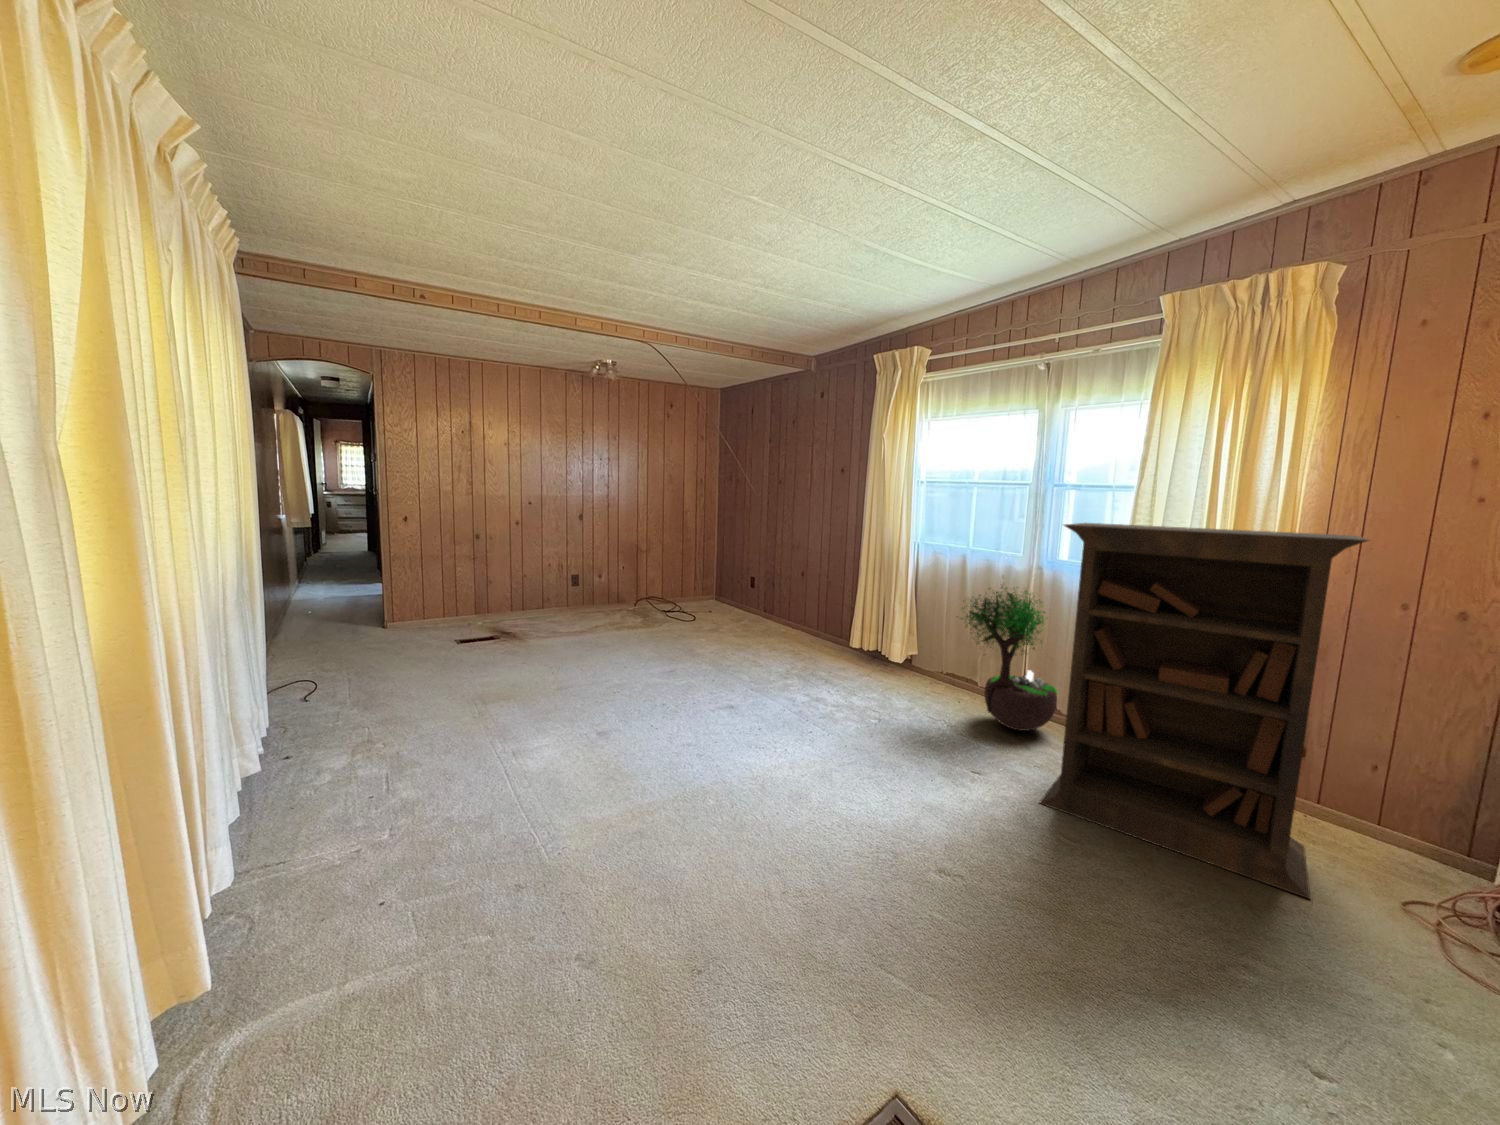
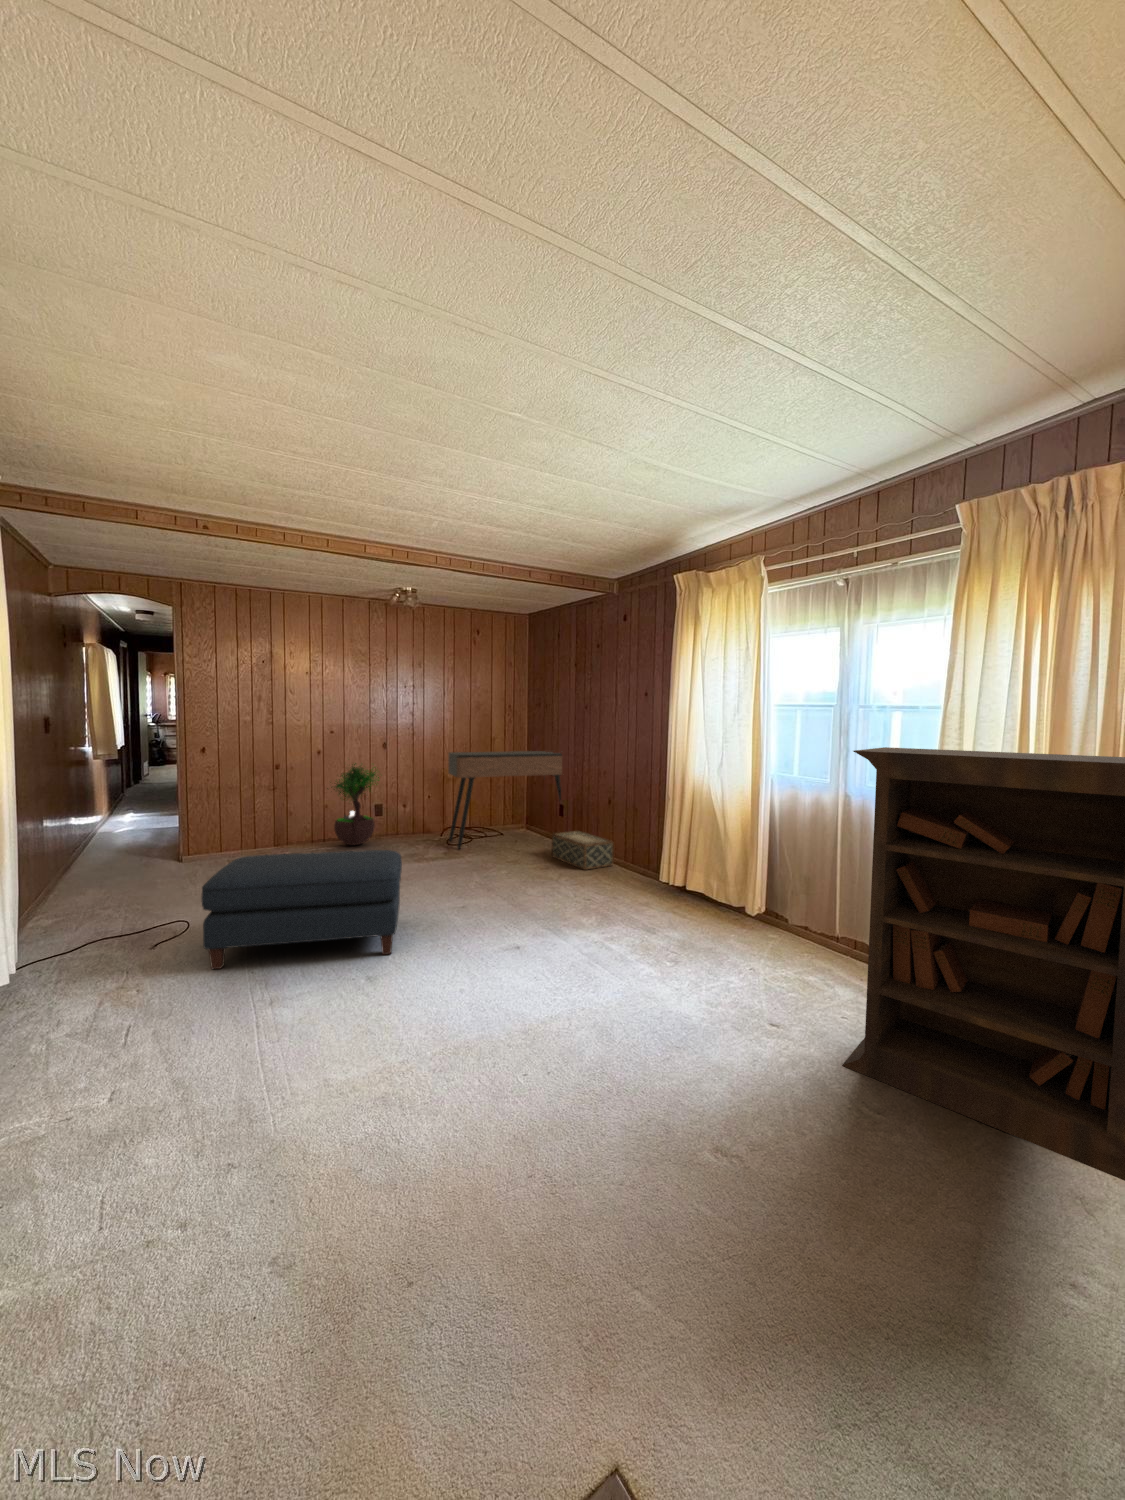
console table: none [644,525,763,618] -> present [448,751,562,849]
potted tree: present [960,587,1057,731] -> present [327,763,379,845]
woven basket: none [746,601,807,638] -> present [552,831,614,870]
ottoman: none [438,616,622,725] -> present [201,850,402,969]

